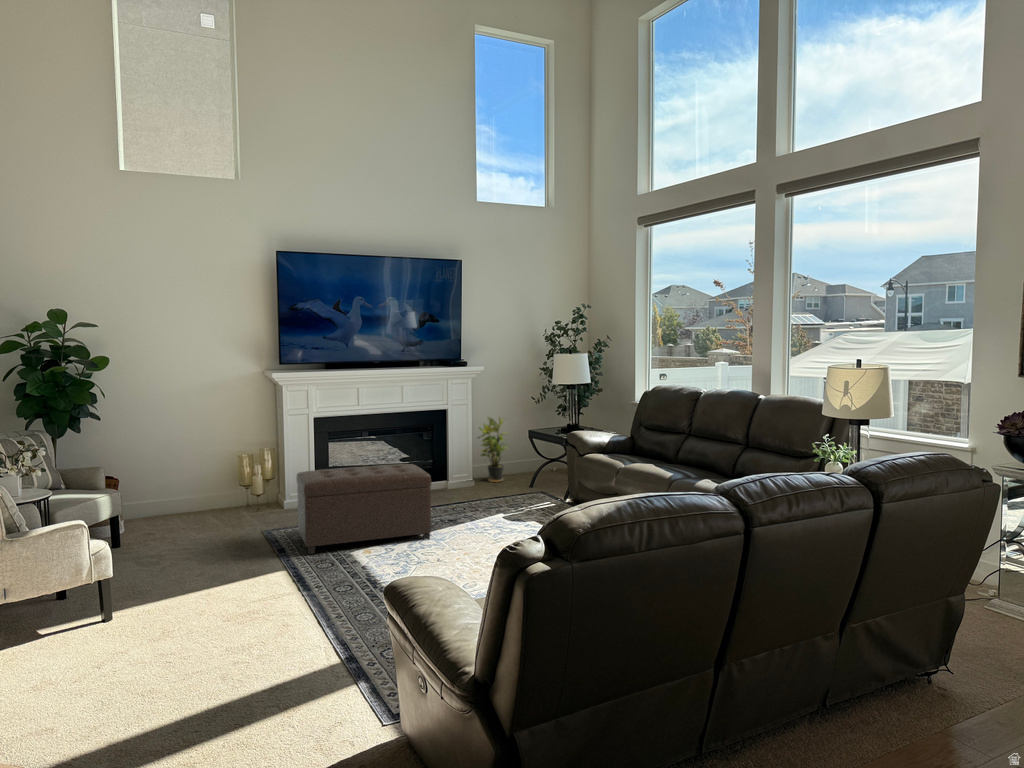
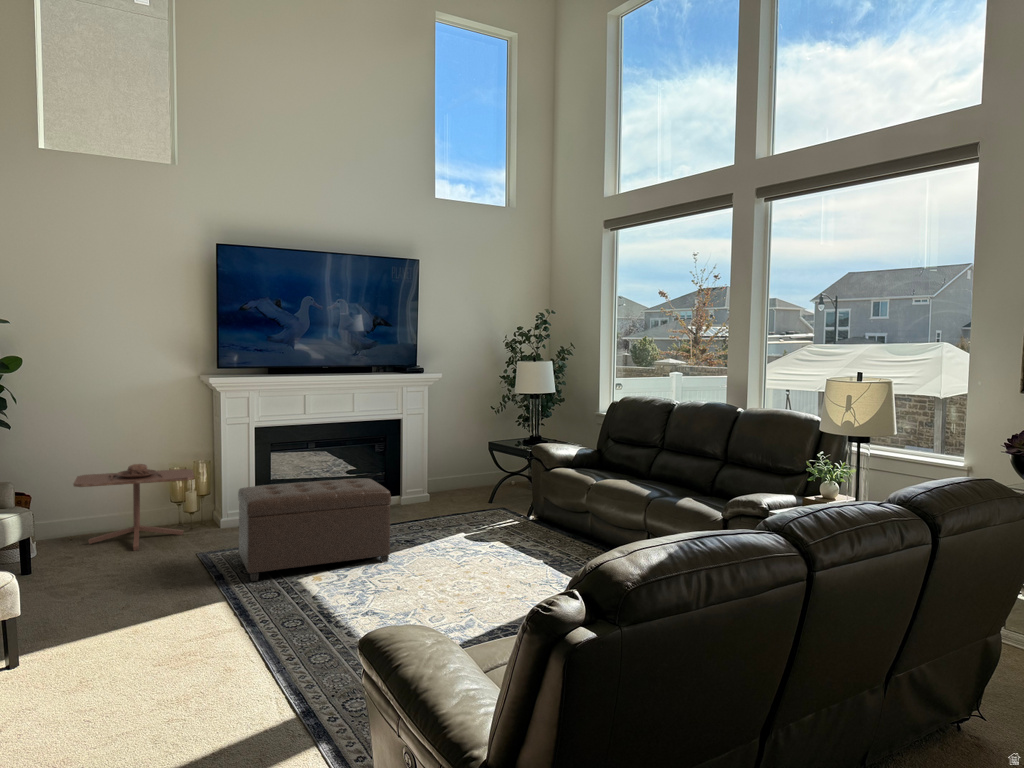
potted plant: present [477,417,508,483] -> none [433,426,470,497]
side table: none [156,452,259,529] -> present [74,464,194,551]

